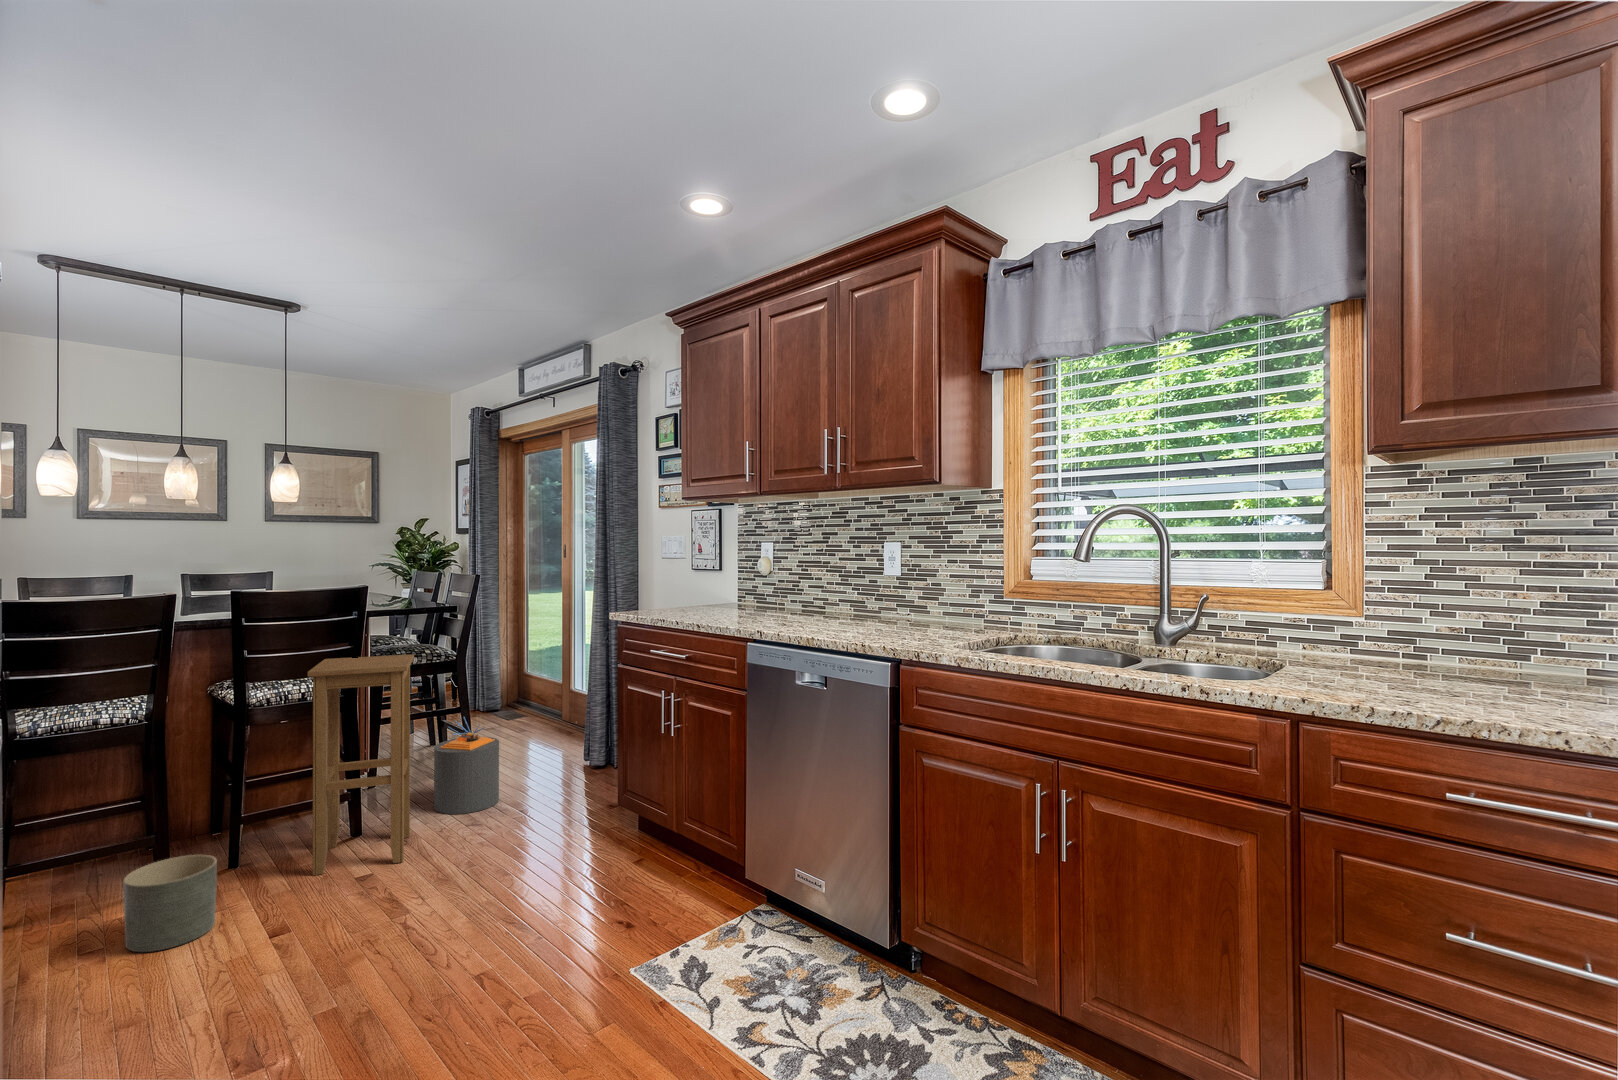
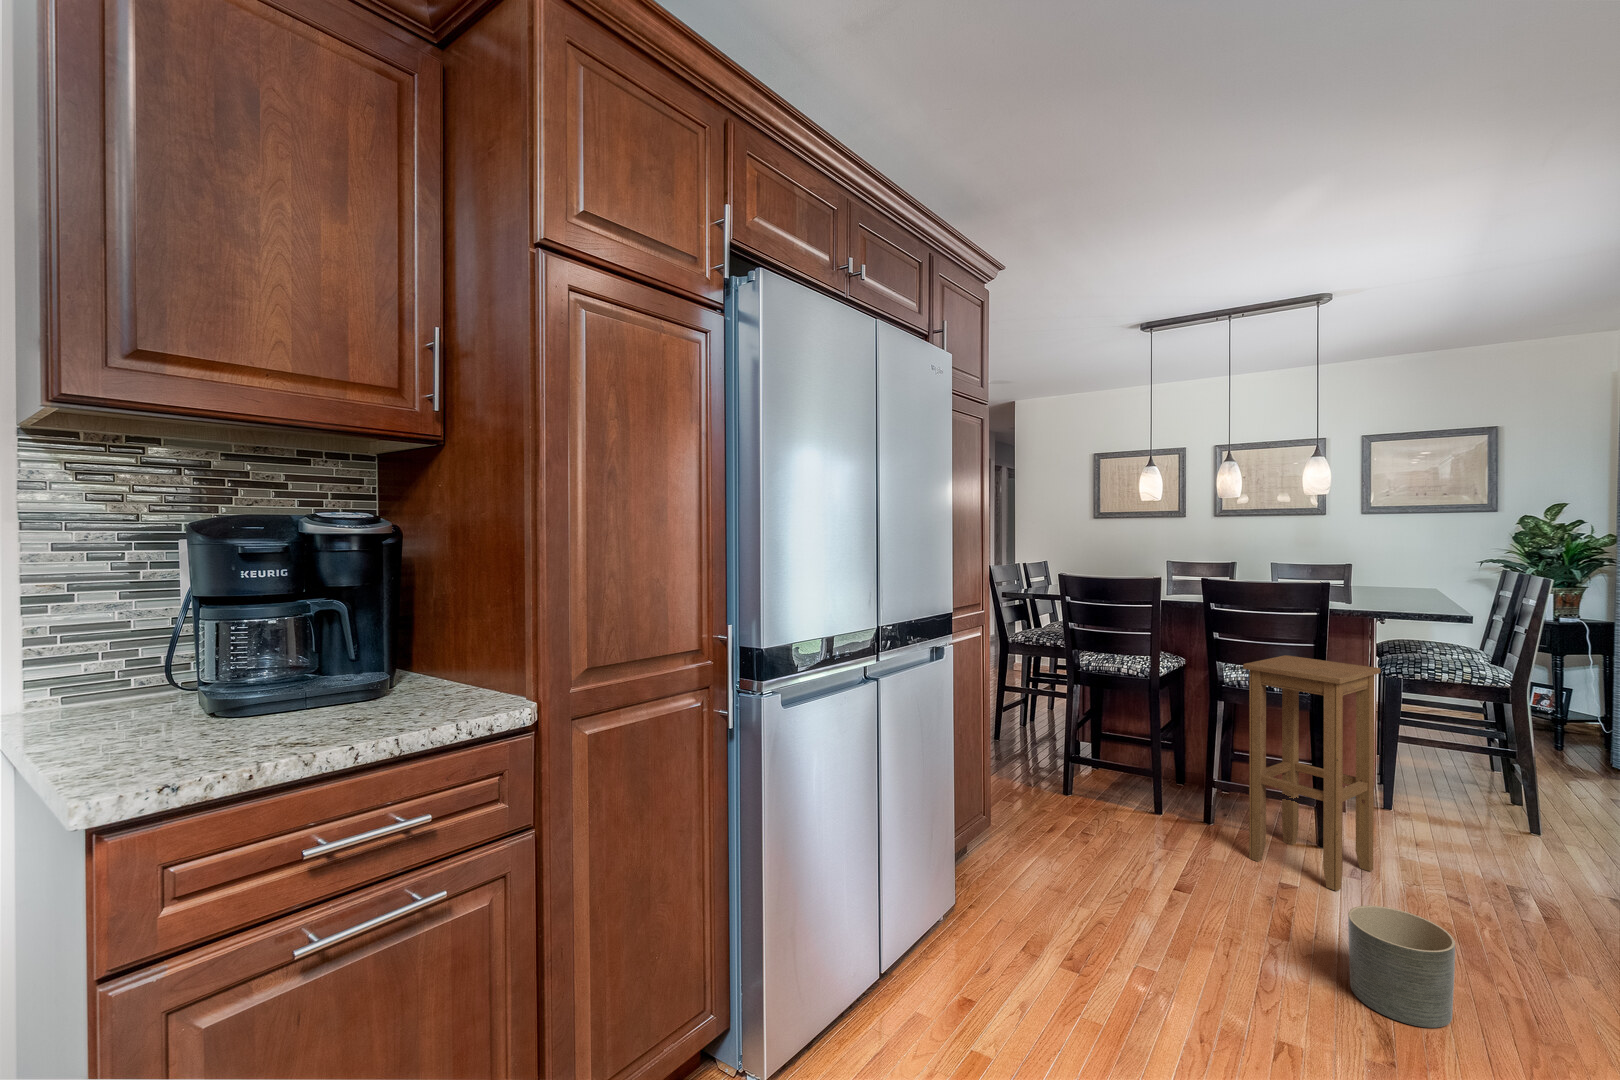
trash can: present [434,717,499,814] -> none [1431,756,1534,890]
planter: present [123,855,217,952] -> present [1348,906,1455,1028]

